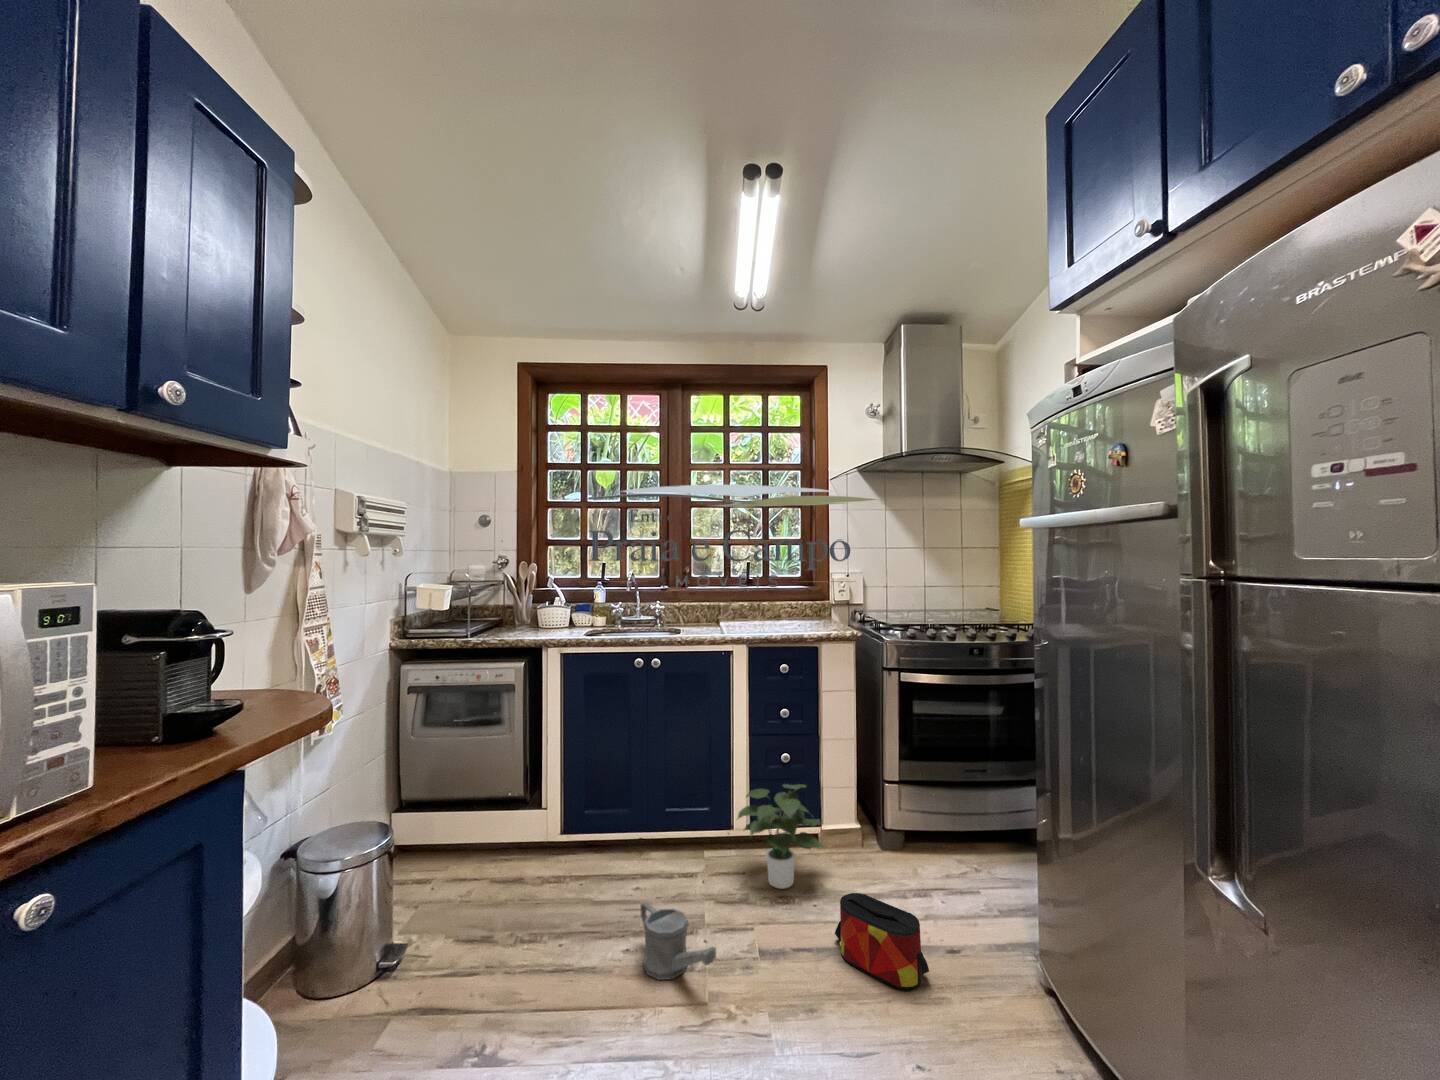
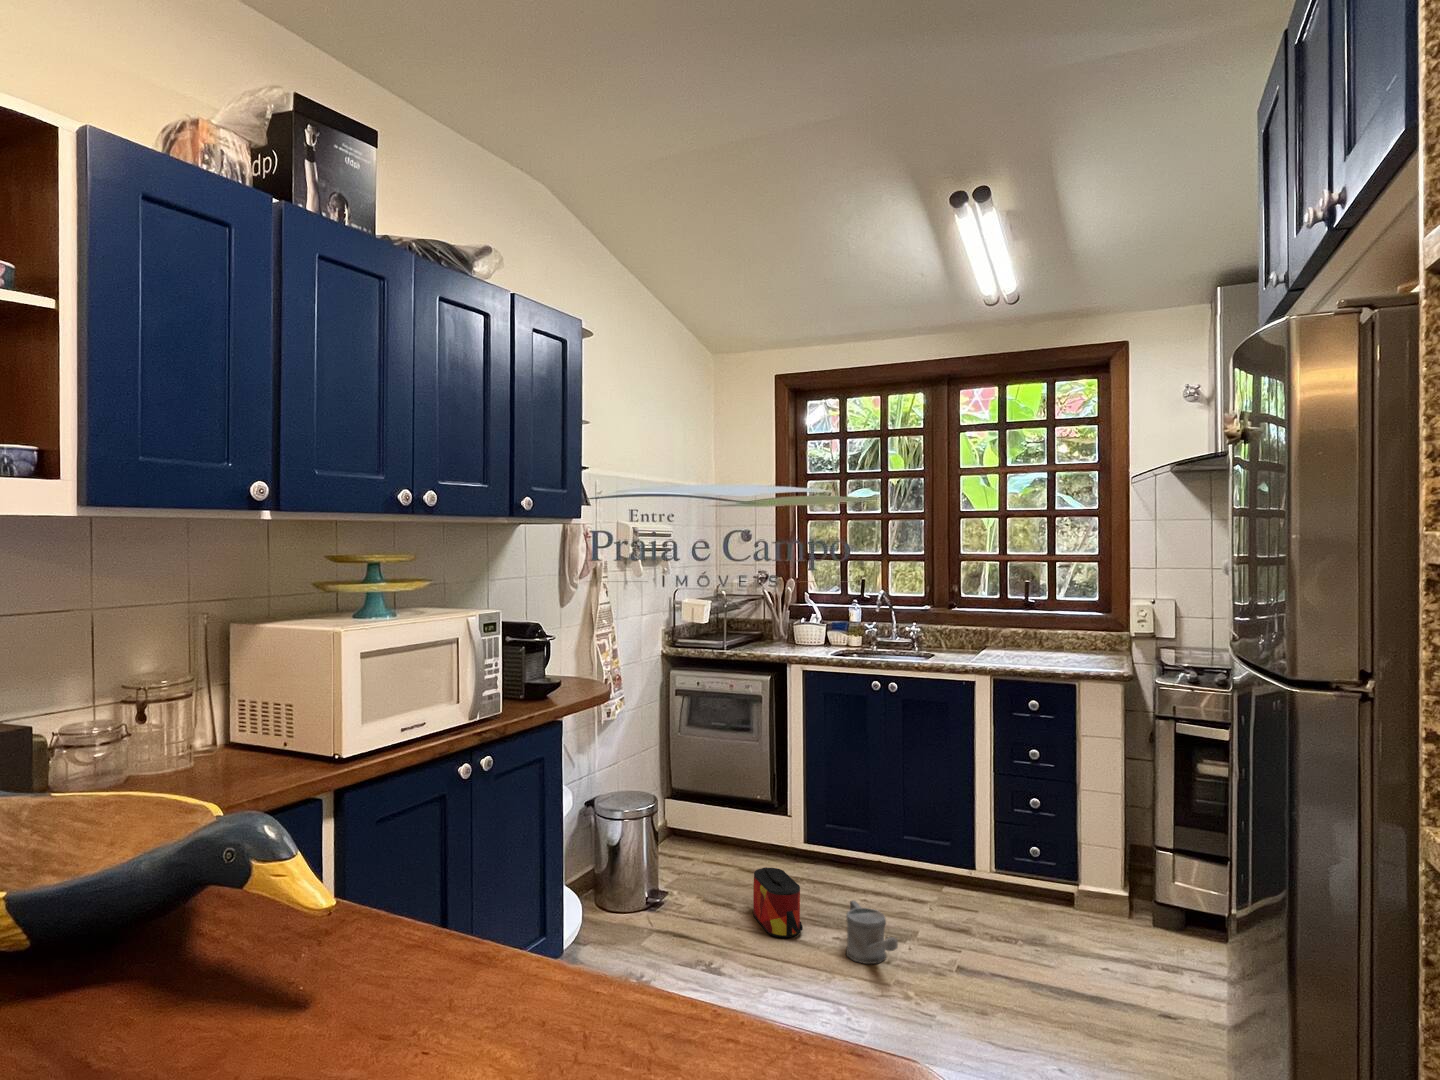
potted plant: present [738,784,824,889] -> none [965,828,1064,933]
bag: present [835,893,929,990] -> present [753,867,803,937]

